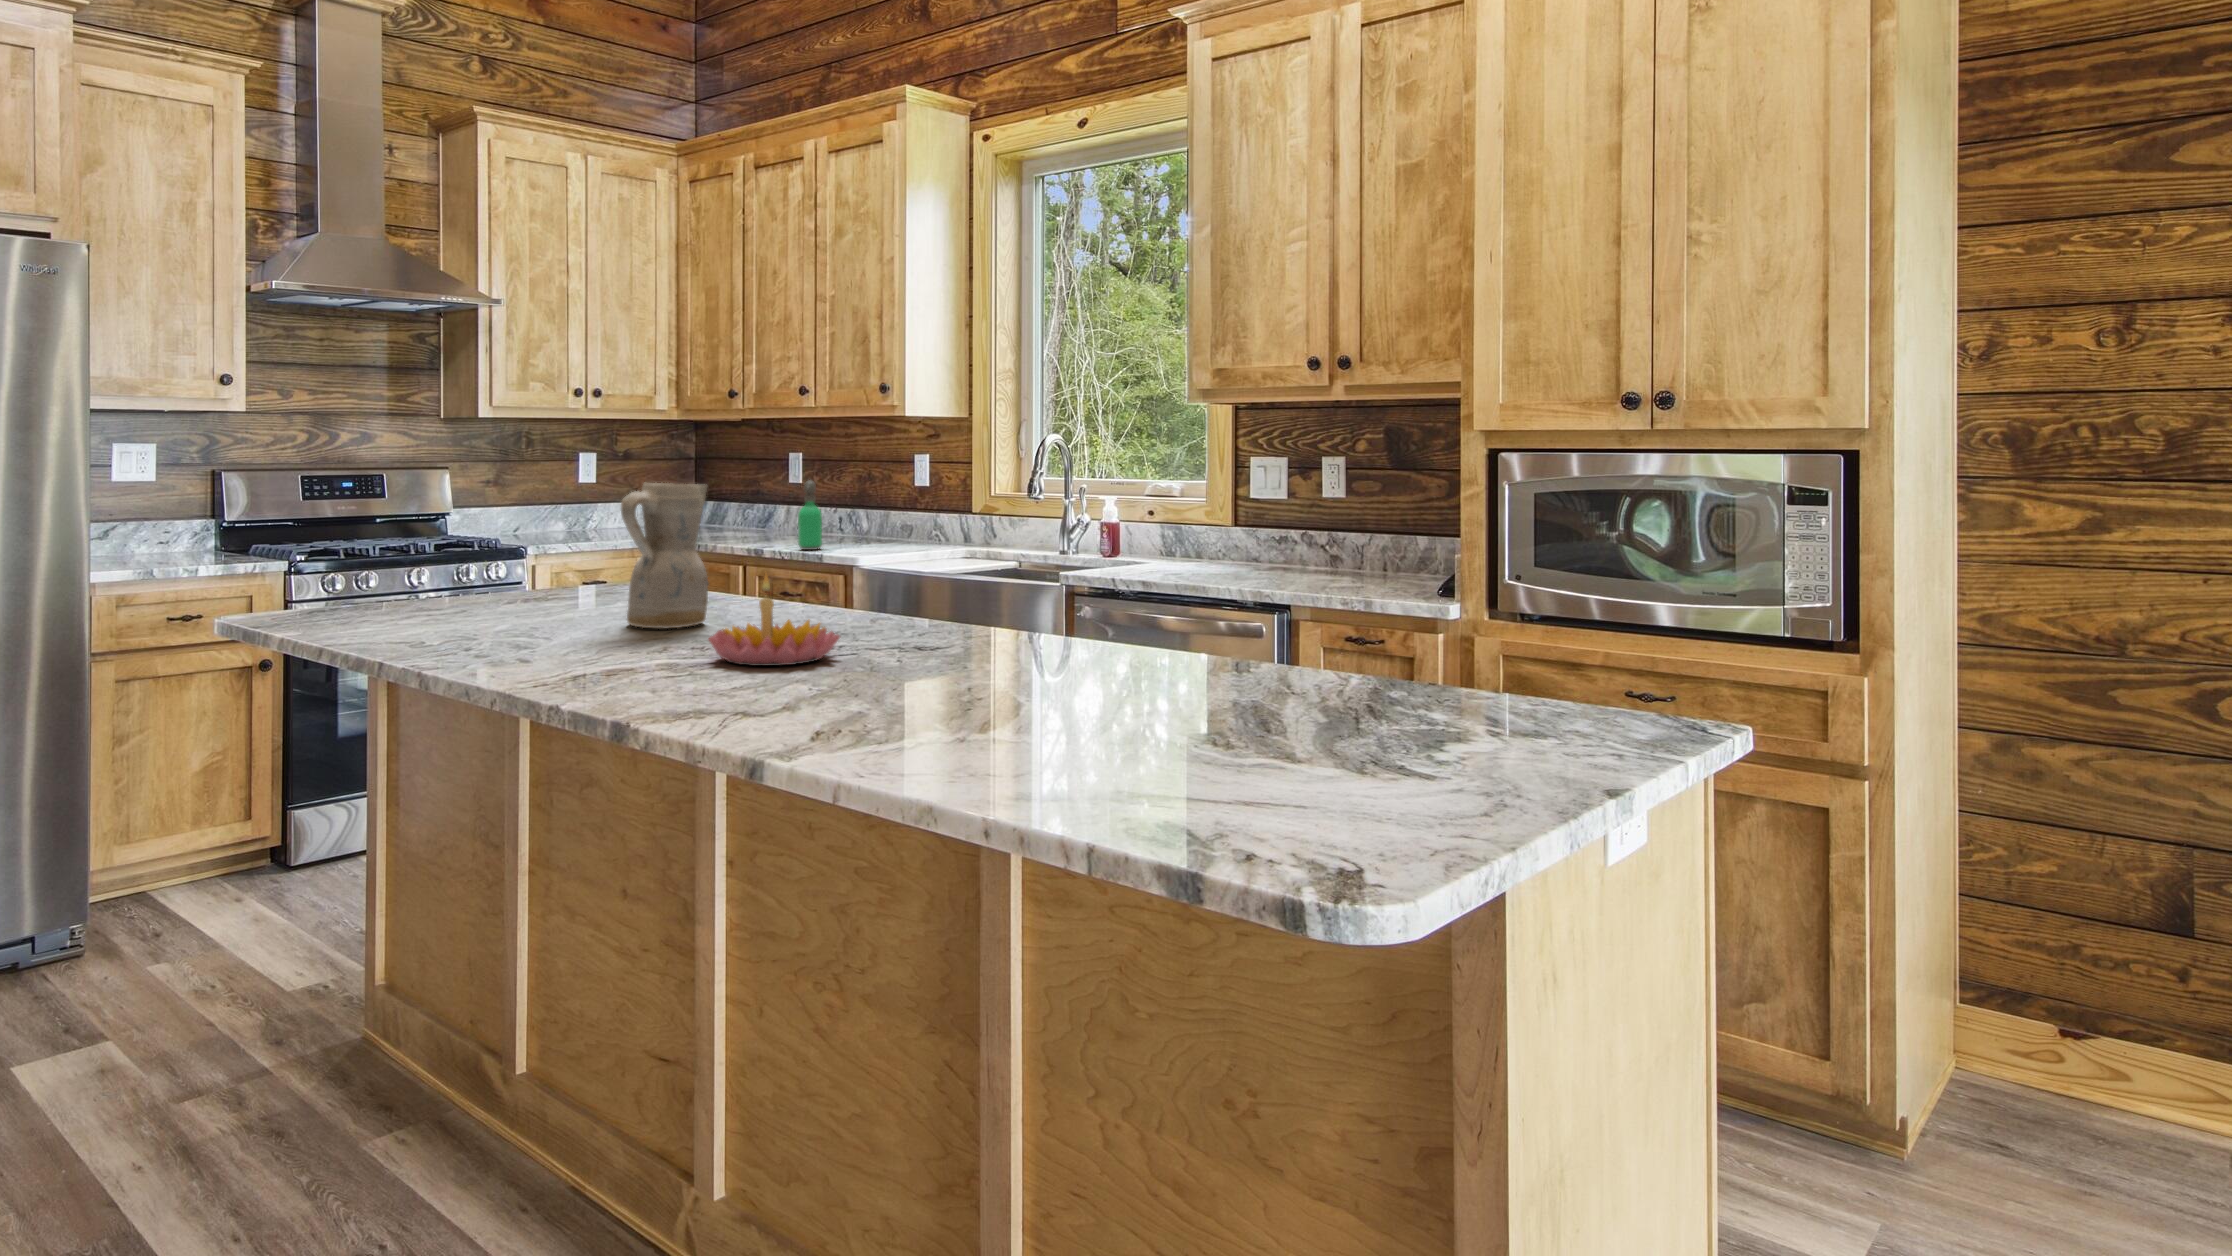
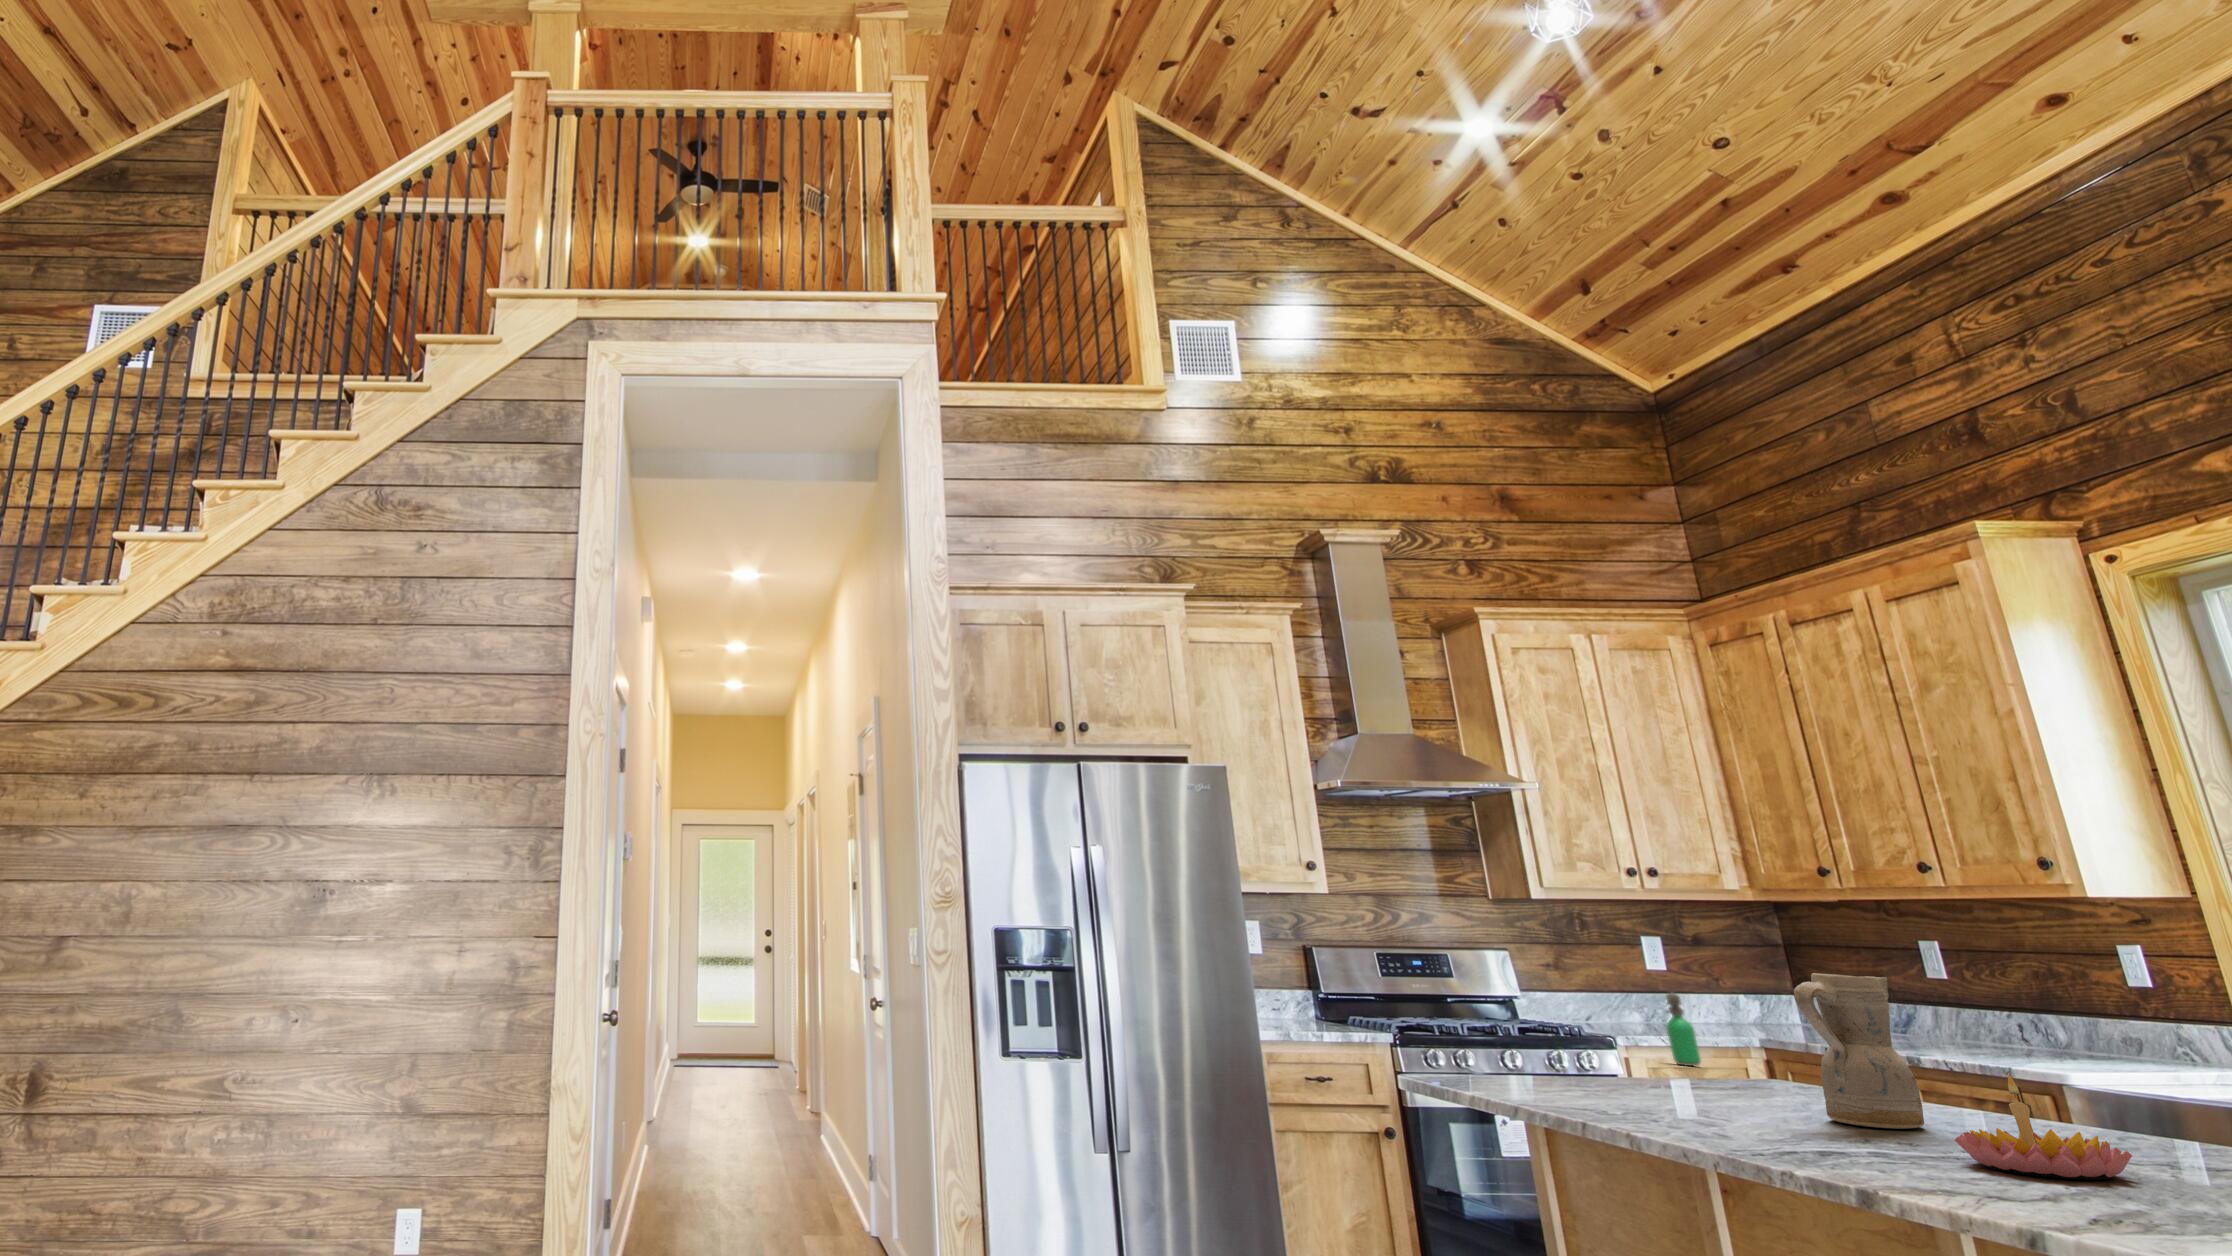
soap dispenser: present [798,481,822,550] -> present [1667,992,1701,1066]

